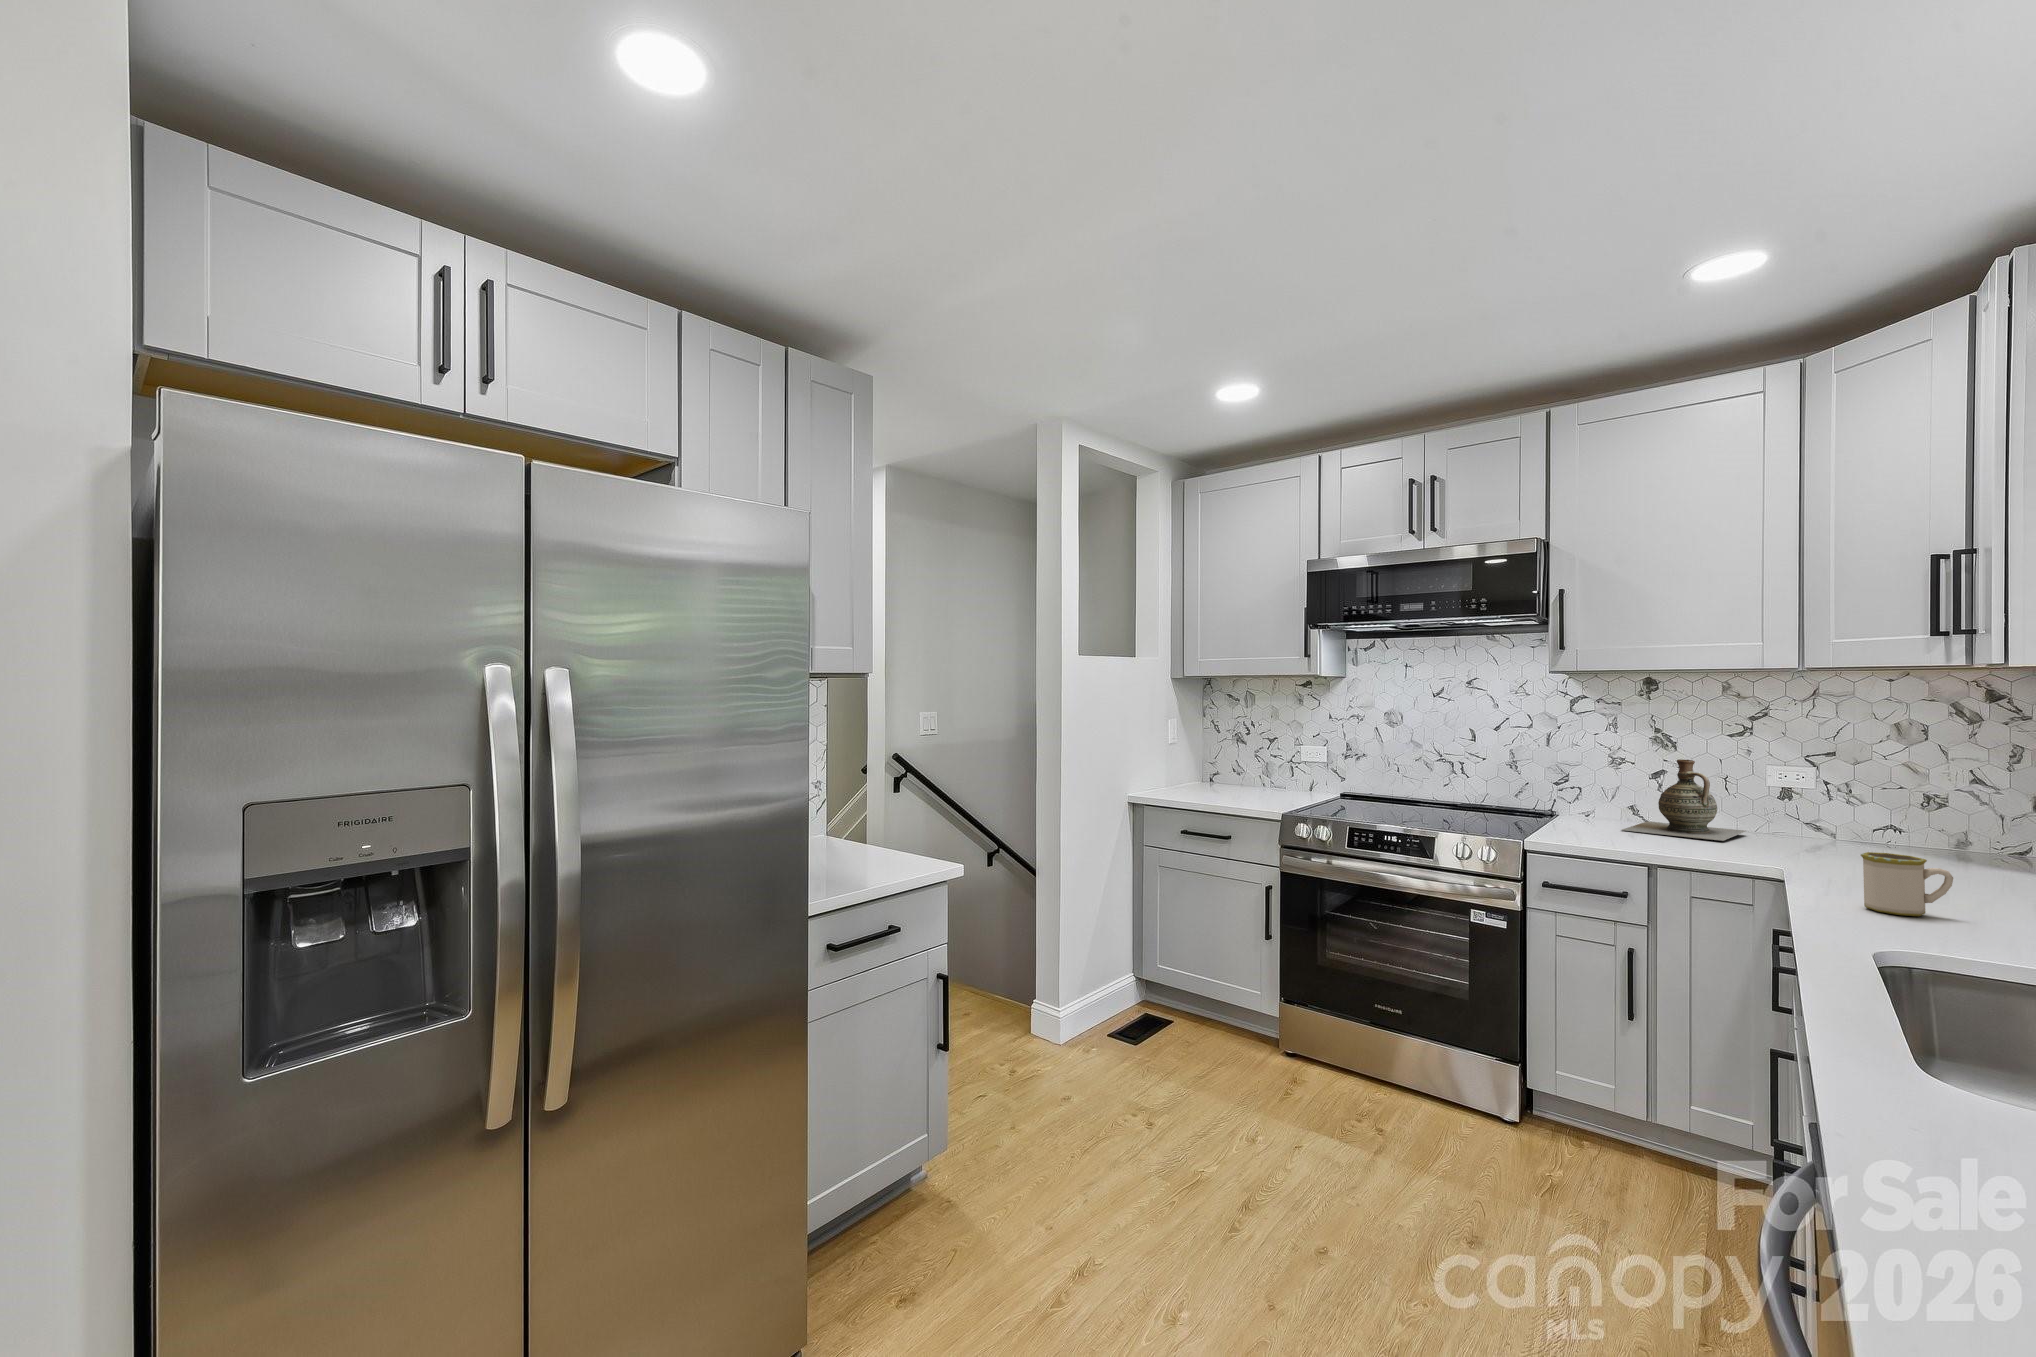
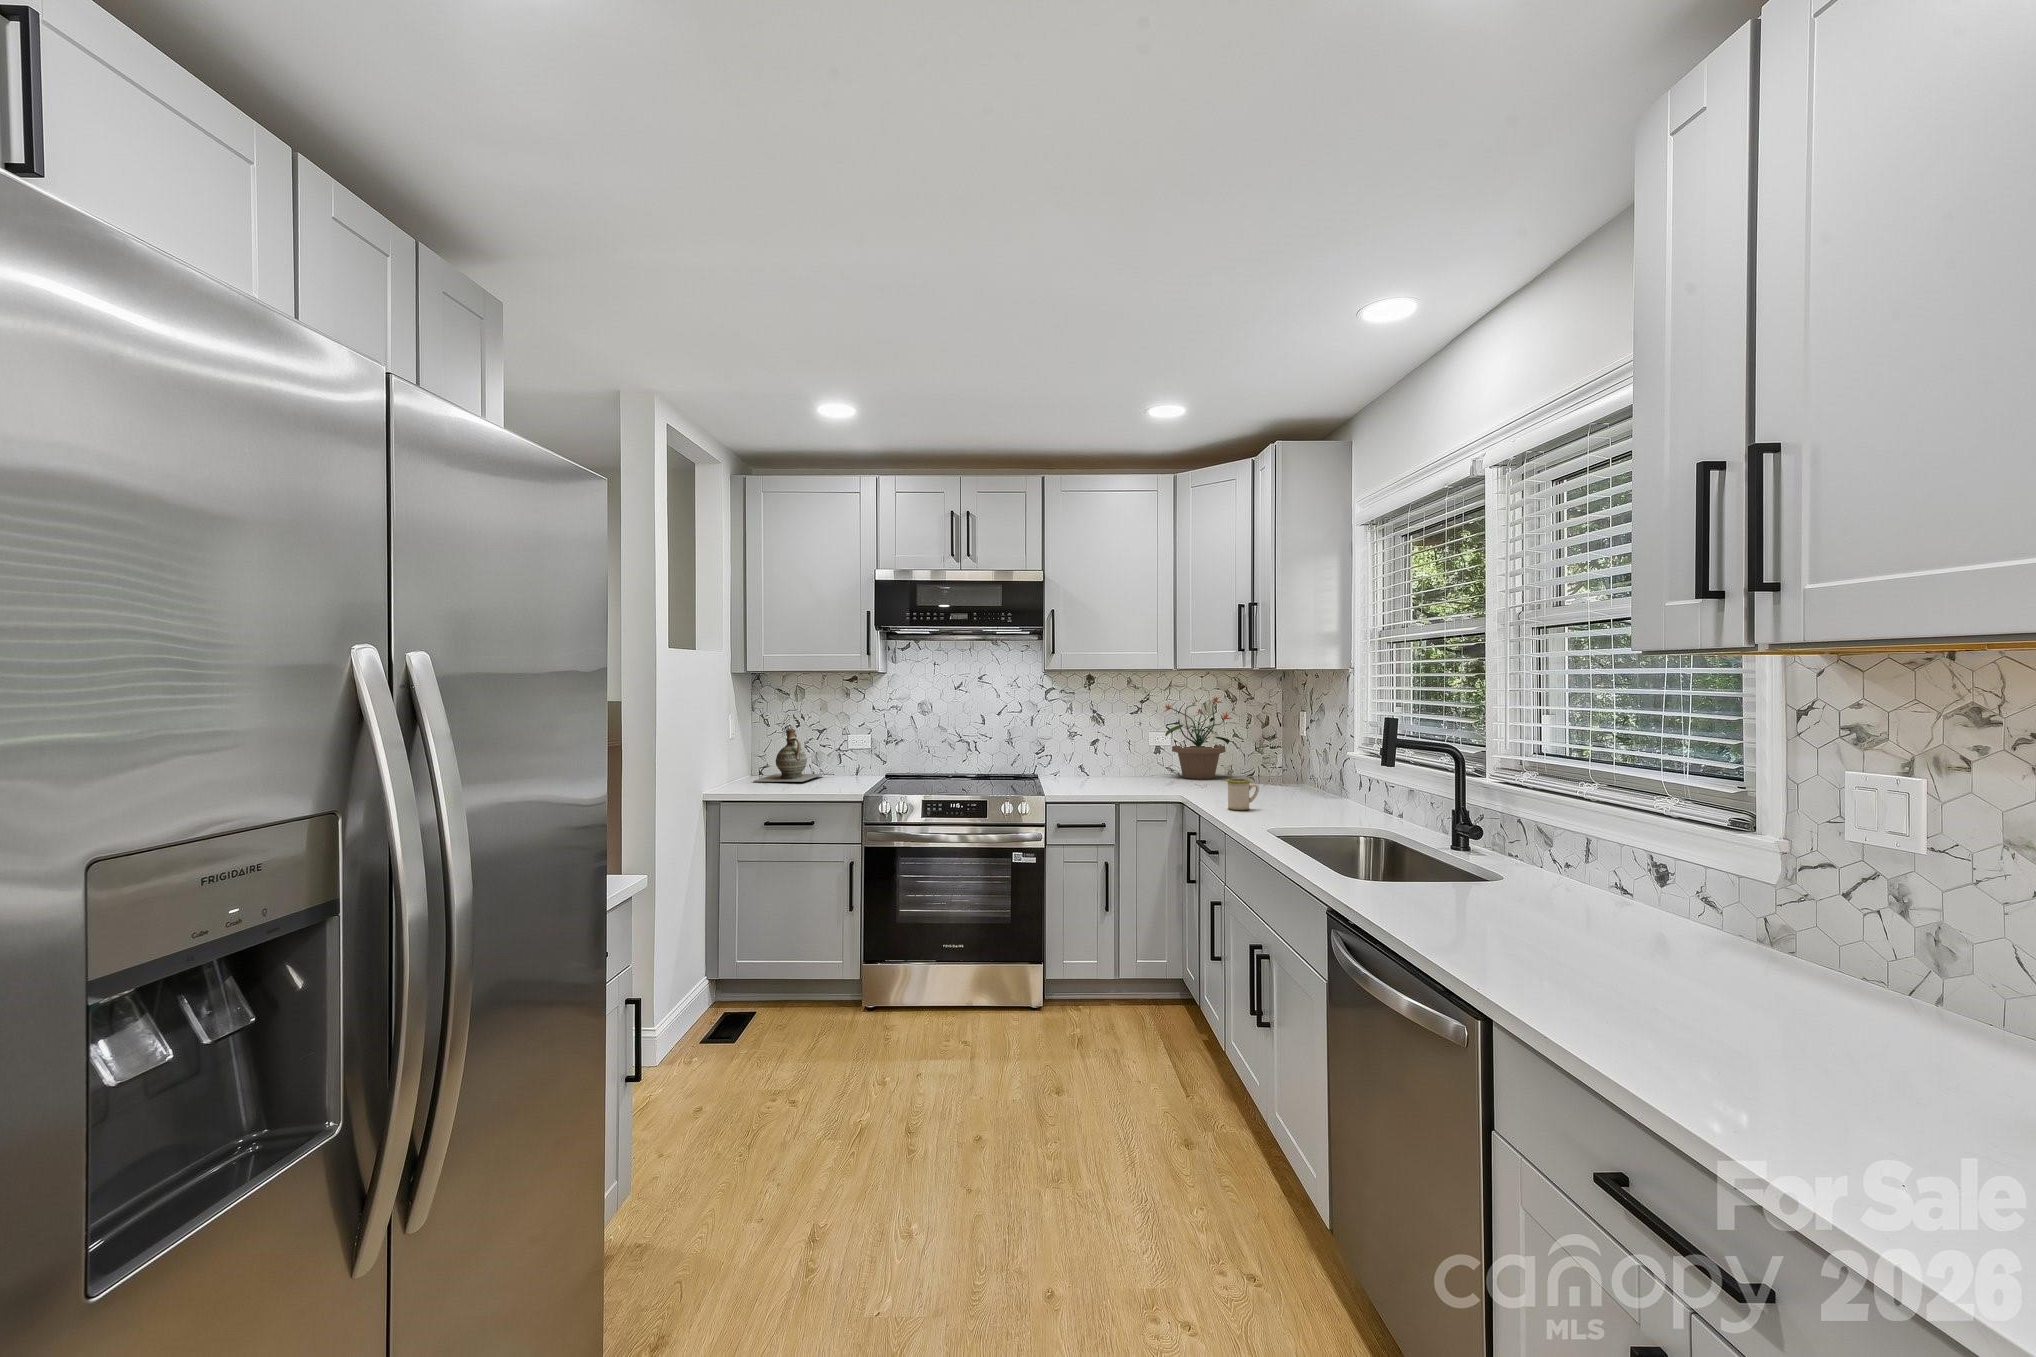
potted plant: none [1793,706,1962,851] -> present [1165,697,1232,779]
ceramic jug: present [1622,759,1745,841] -> present [754,729,823,782]

